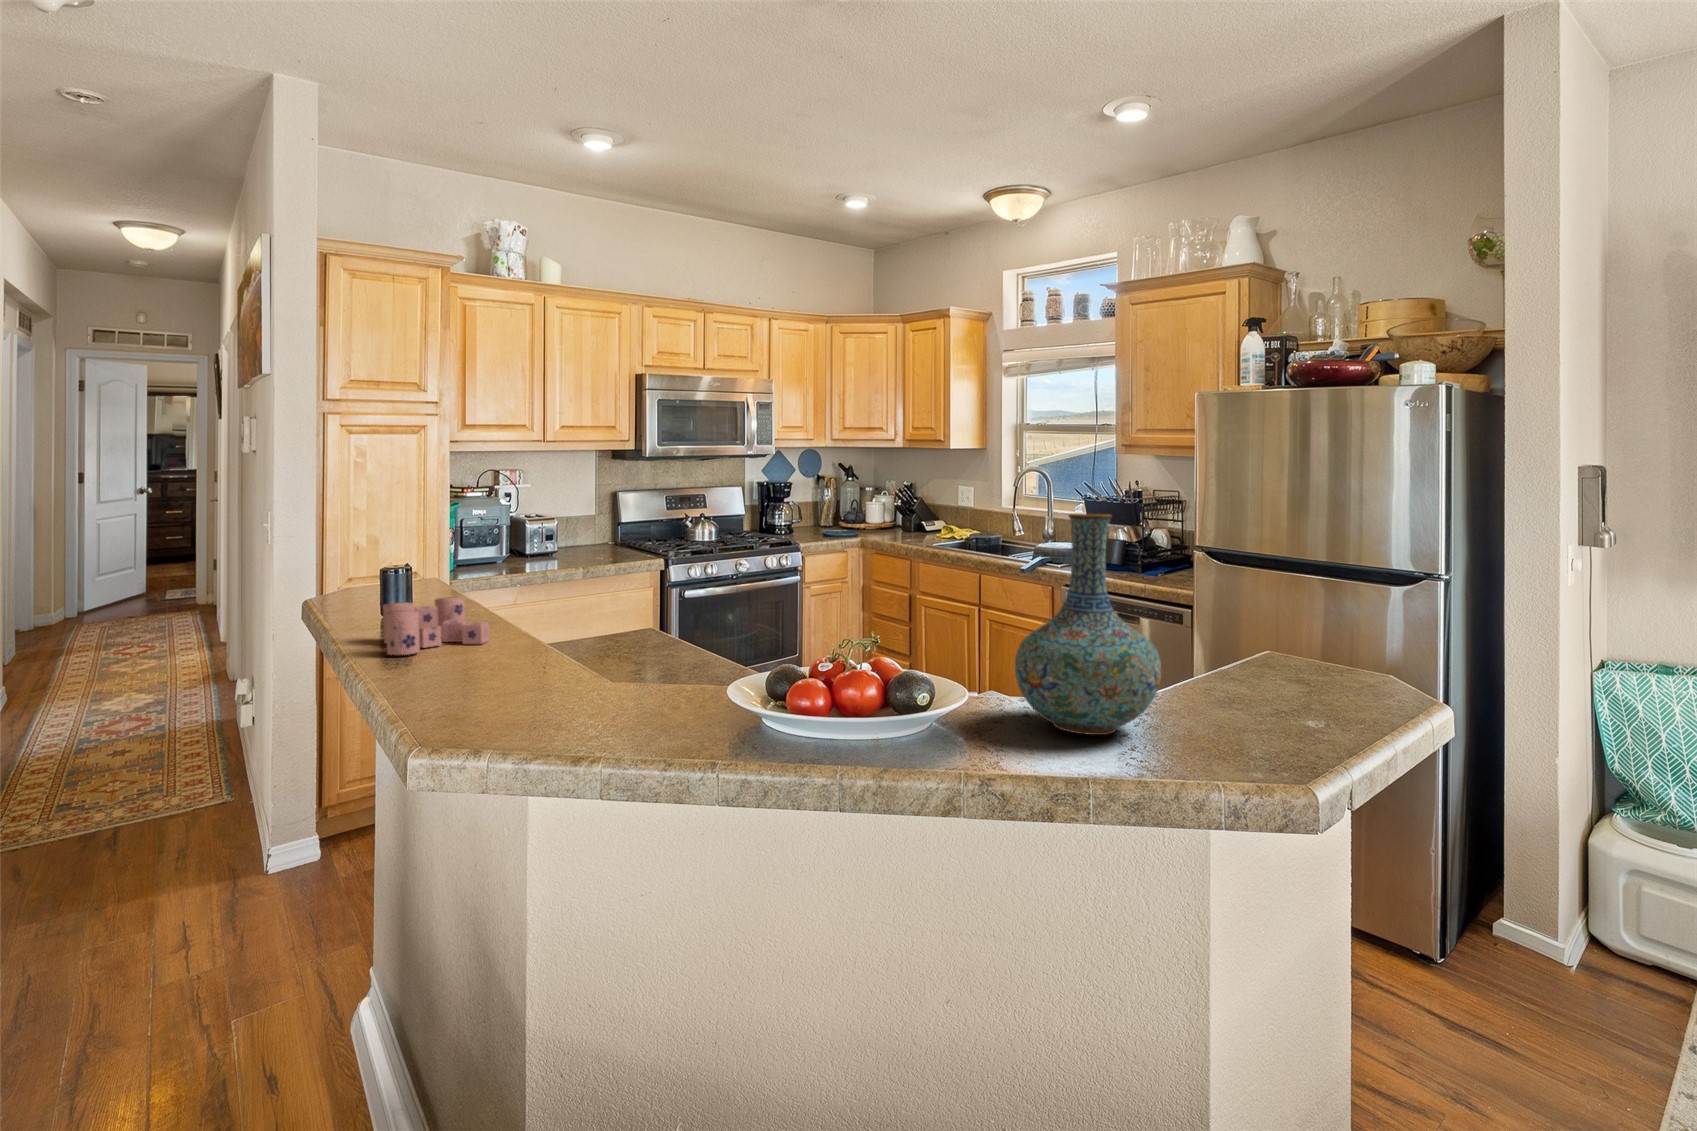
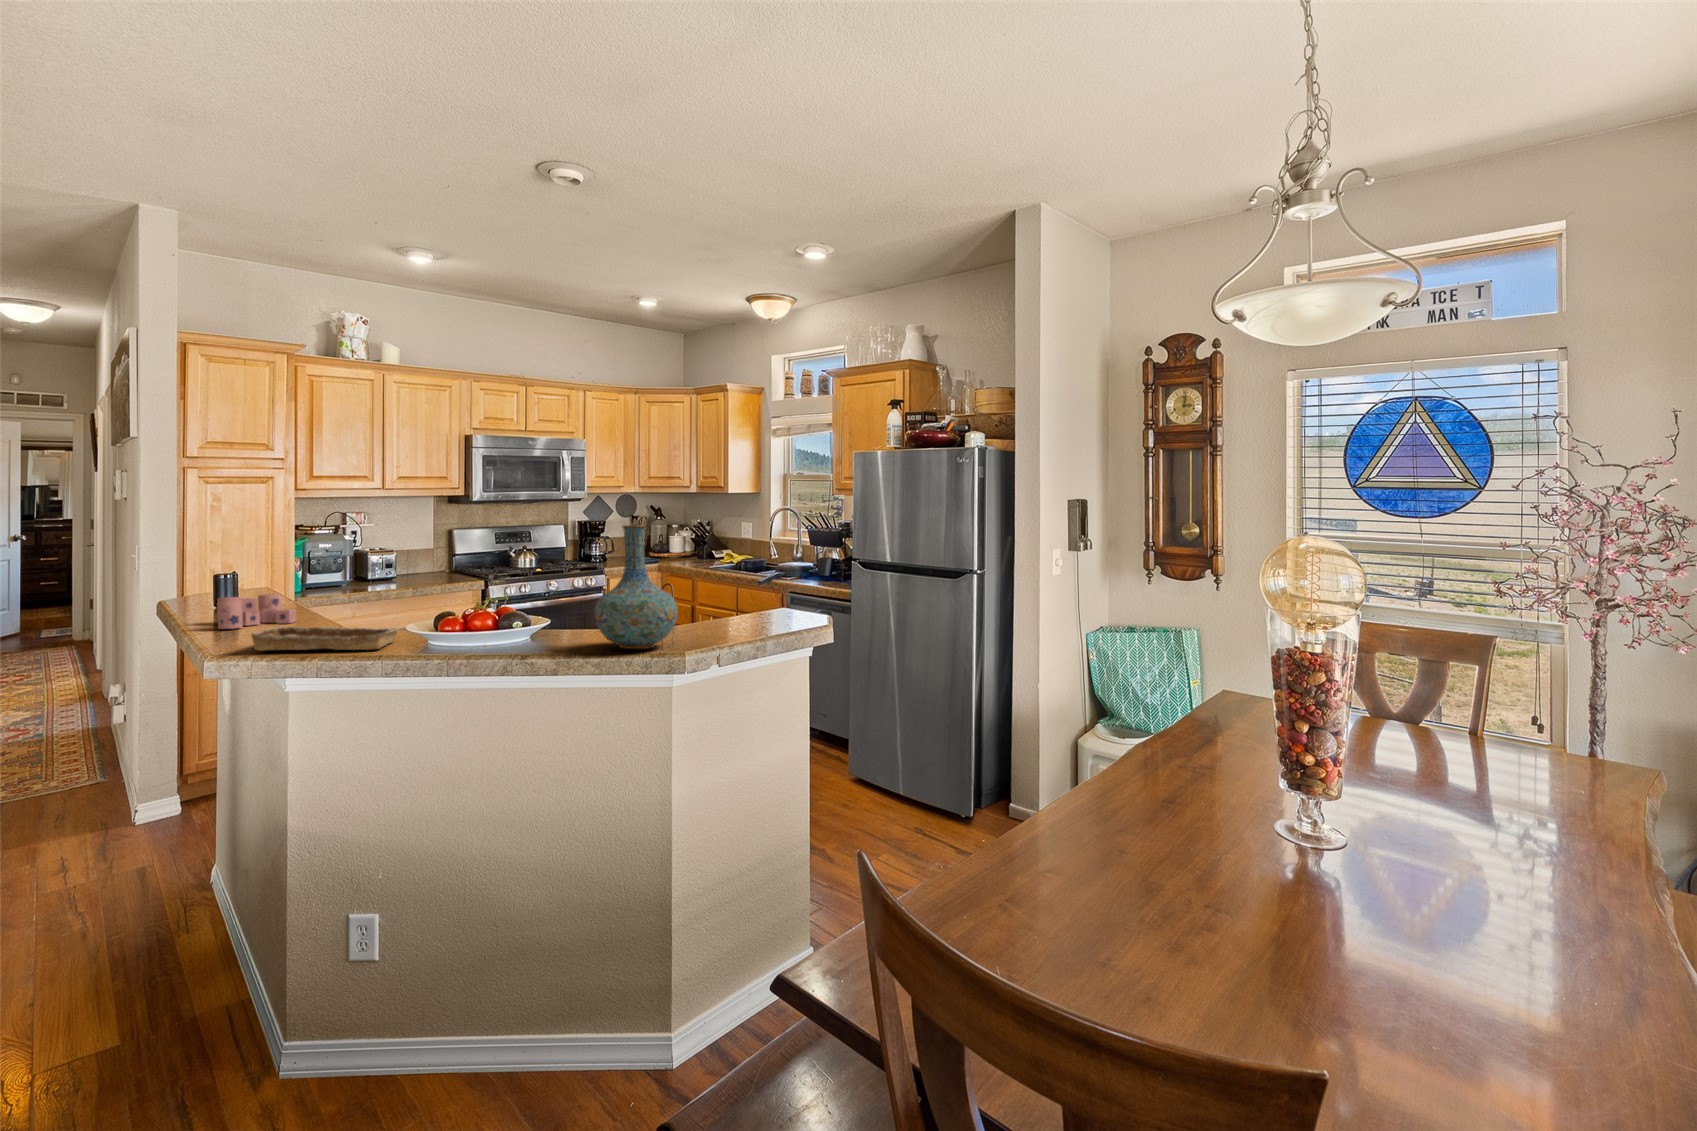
tray: none [444,665,676,716] -> present [251,626,399,651]

